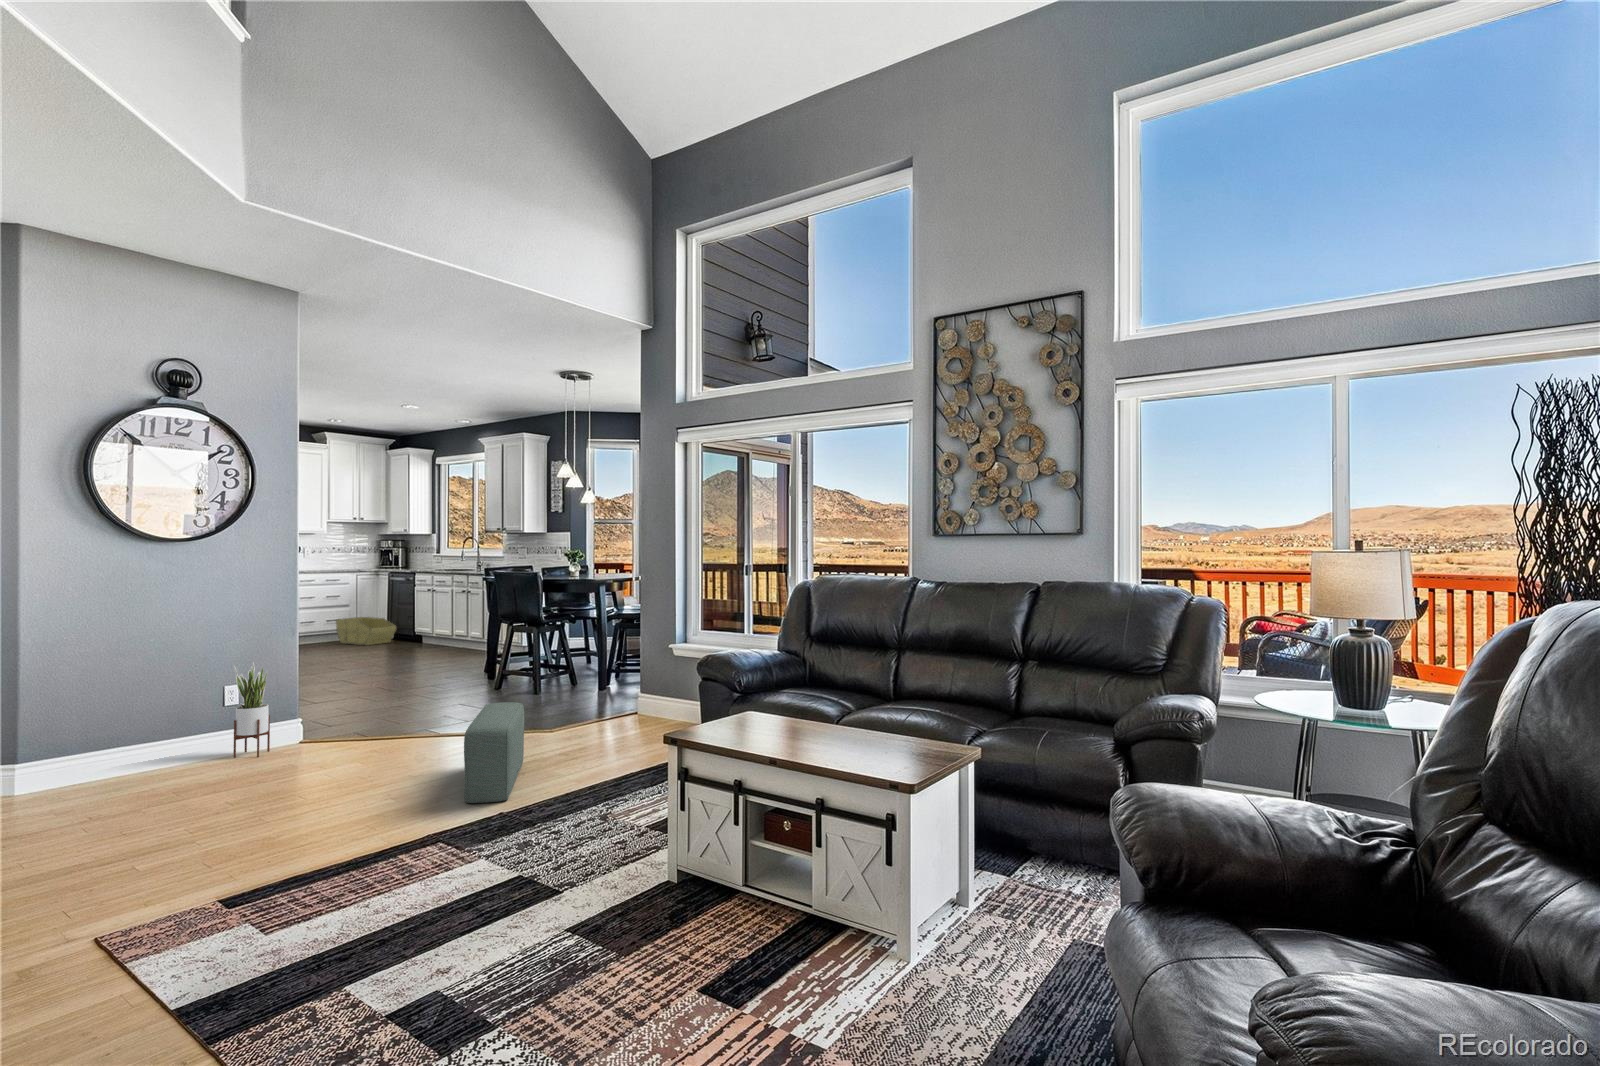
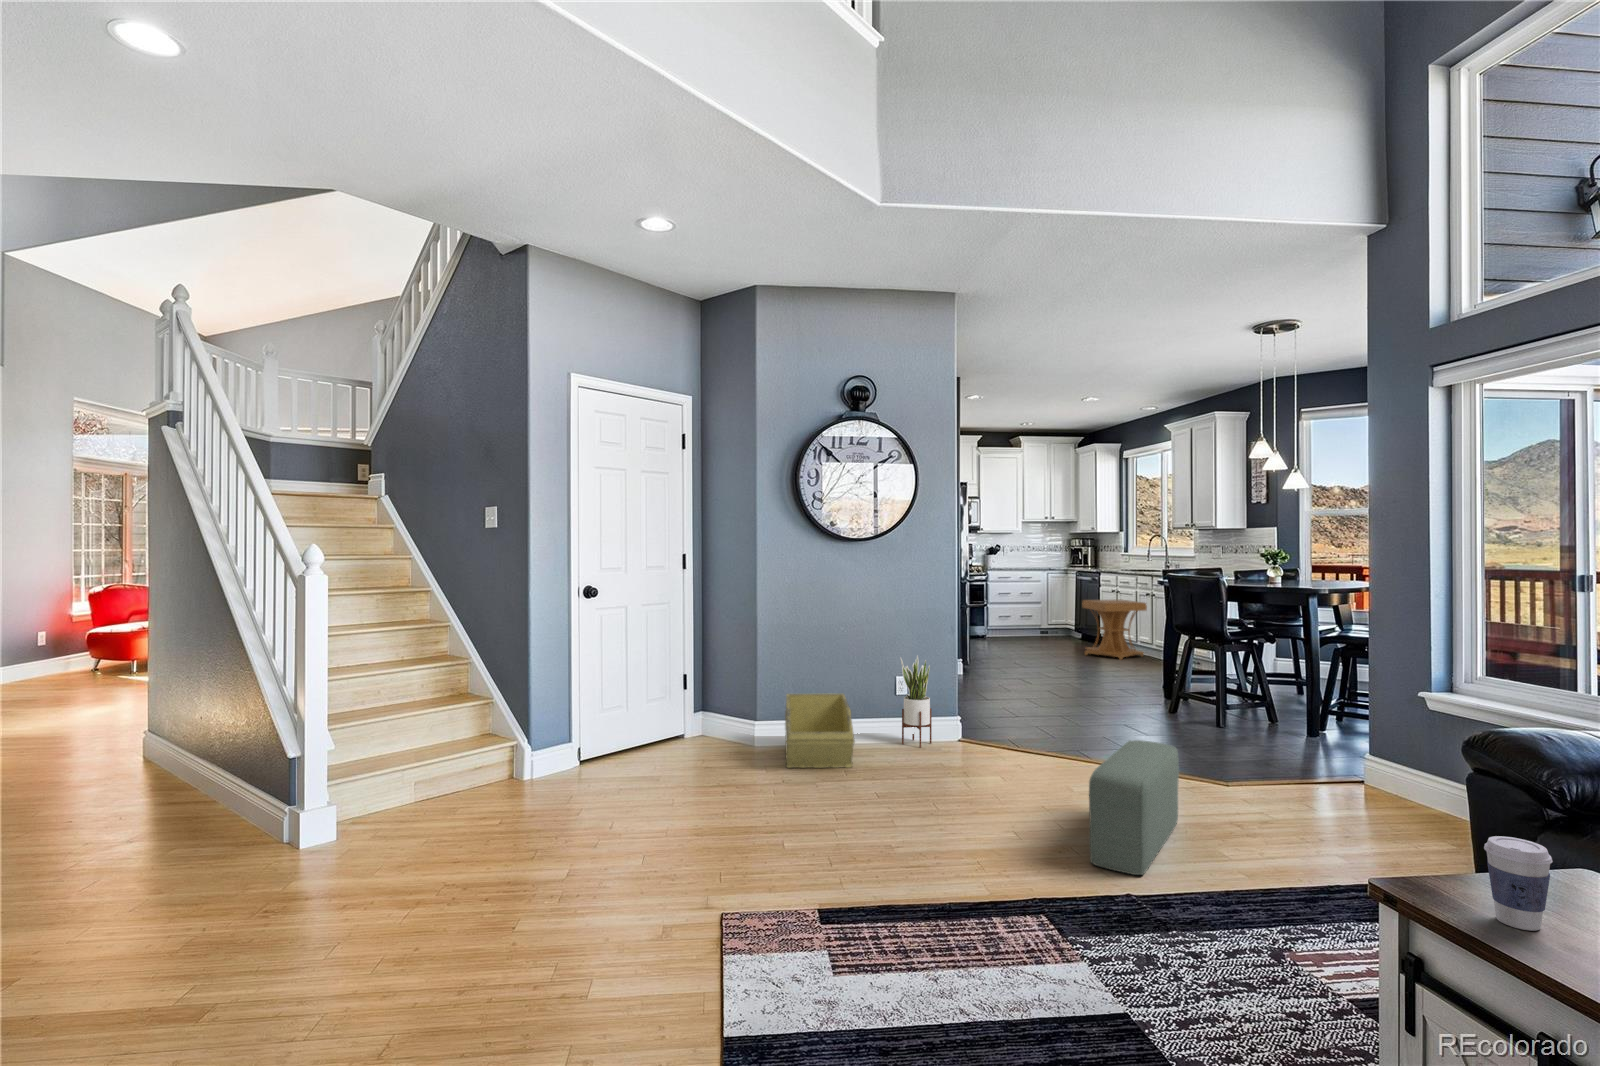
side table: none [398,598,462,654] -> present [1082,600,1147,660]
storage bin: present [336,617,396,645] -> present [785,694,855,768]
coffee cup: none [715,693,740,737] -> present [1484,836,1552,931]

